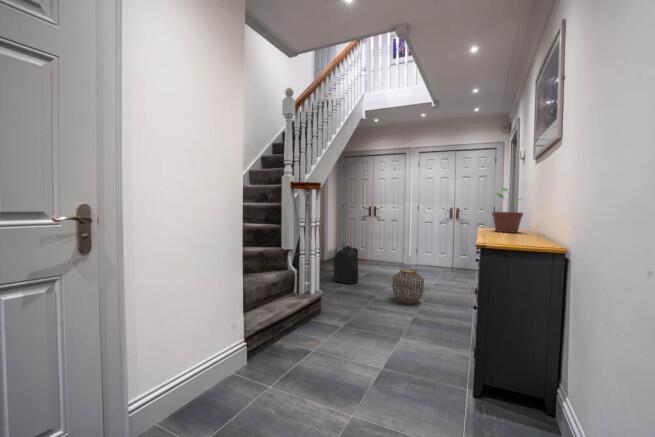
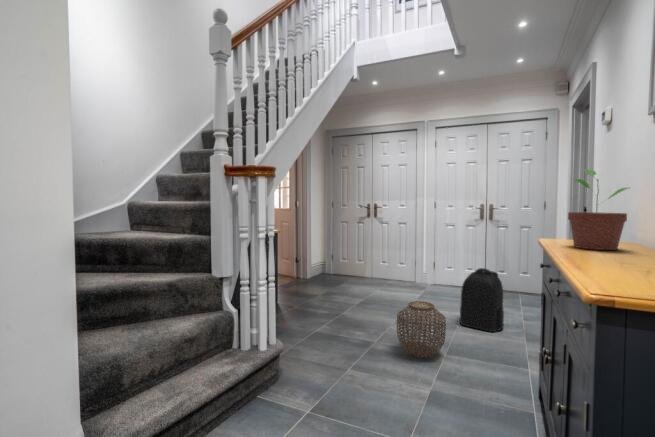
backpack: present [334,246,359,284] -> present [459,268,504,332]

